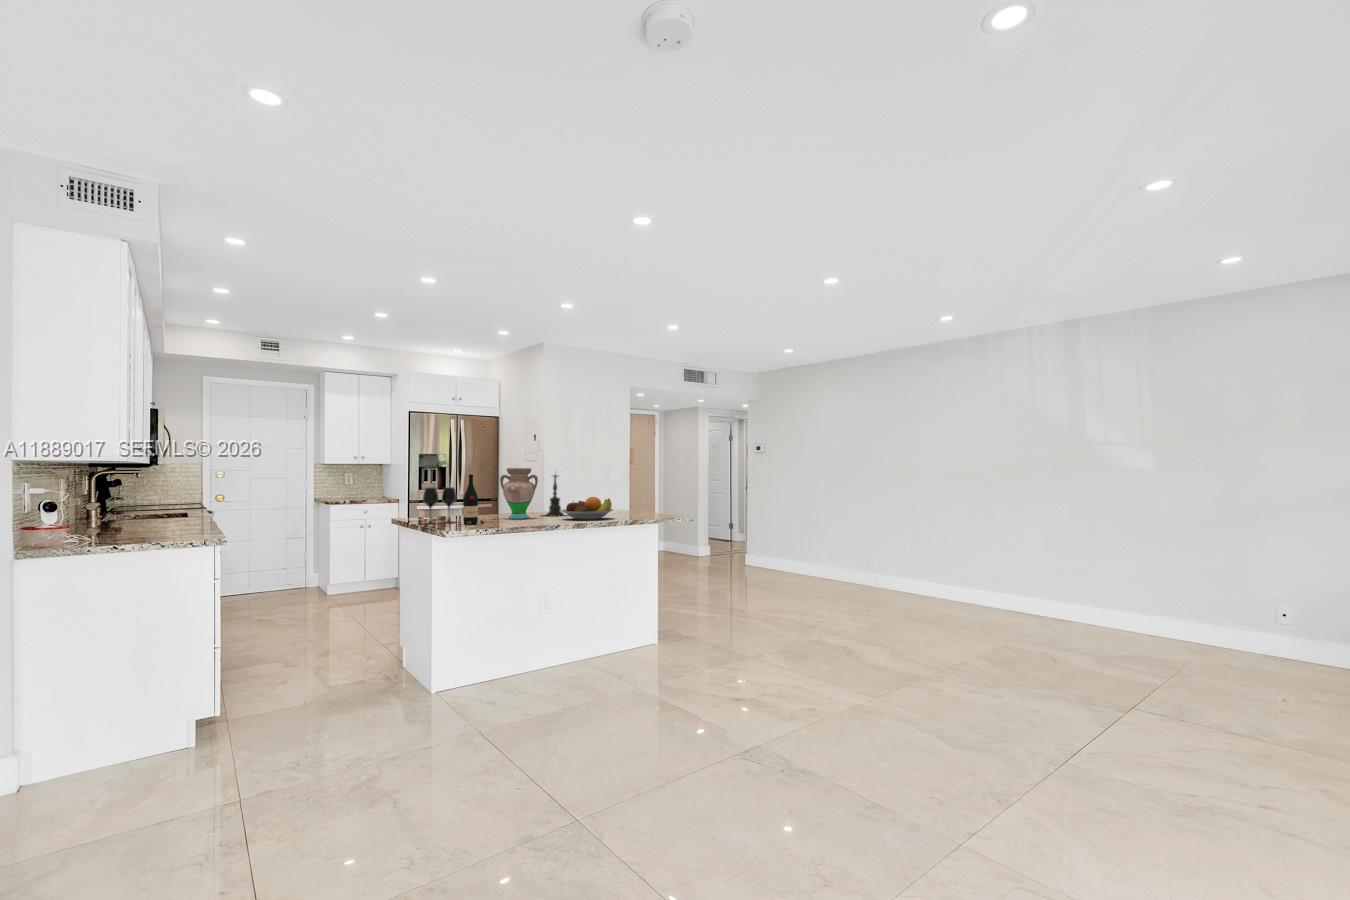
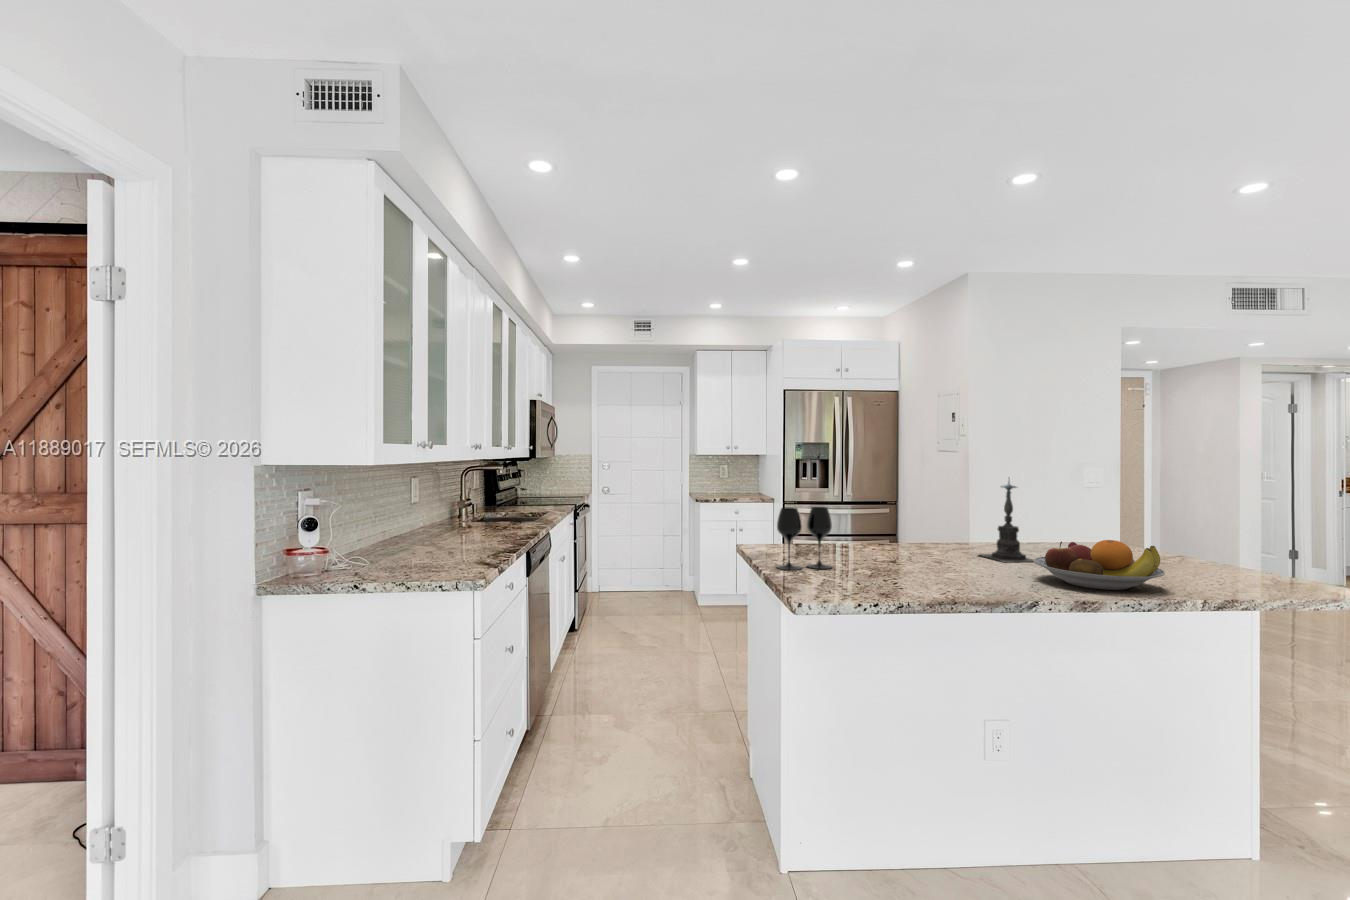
vase: present [500,468,538,519] -> none [907,473,979,567]
wine bottle: present [463,475,484,525] -> none [842,490,880,583]

